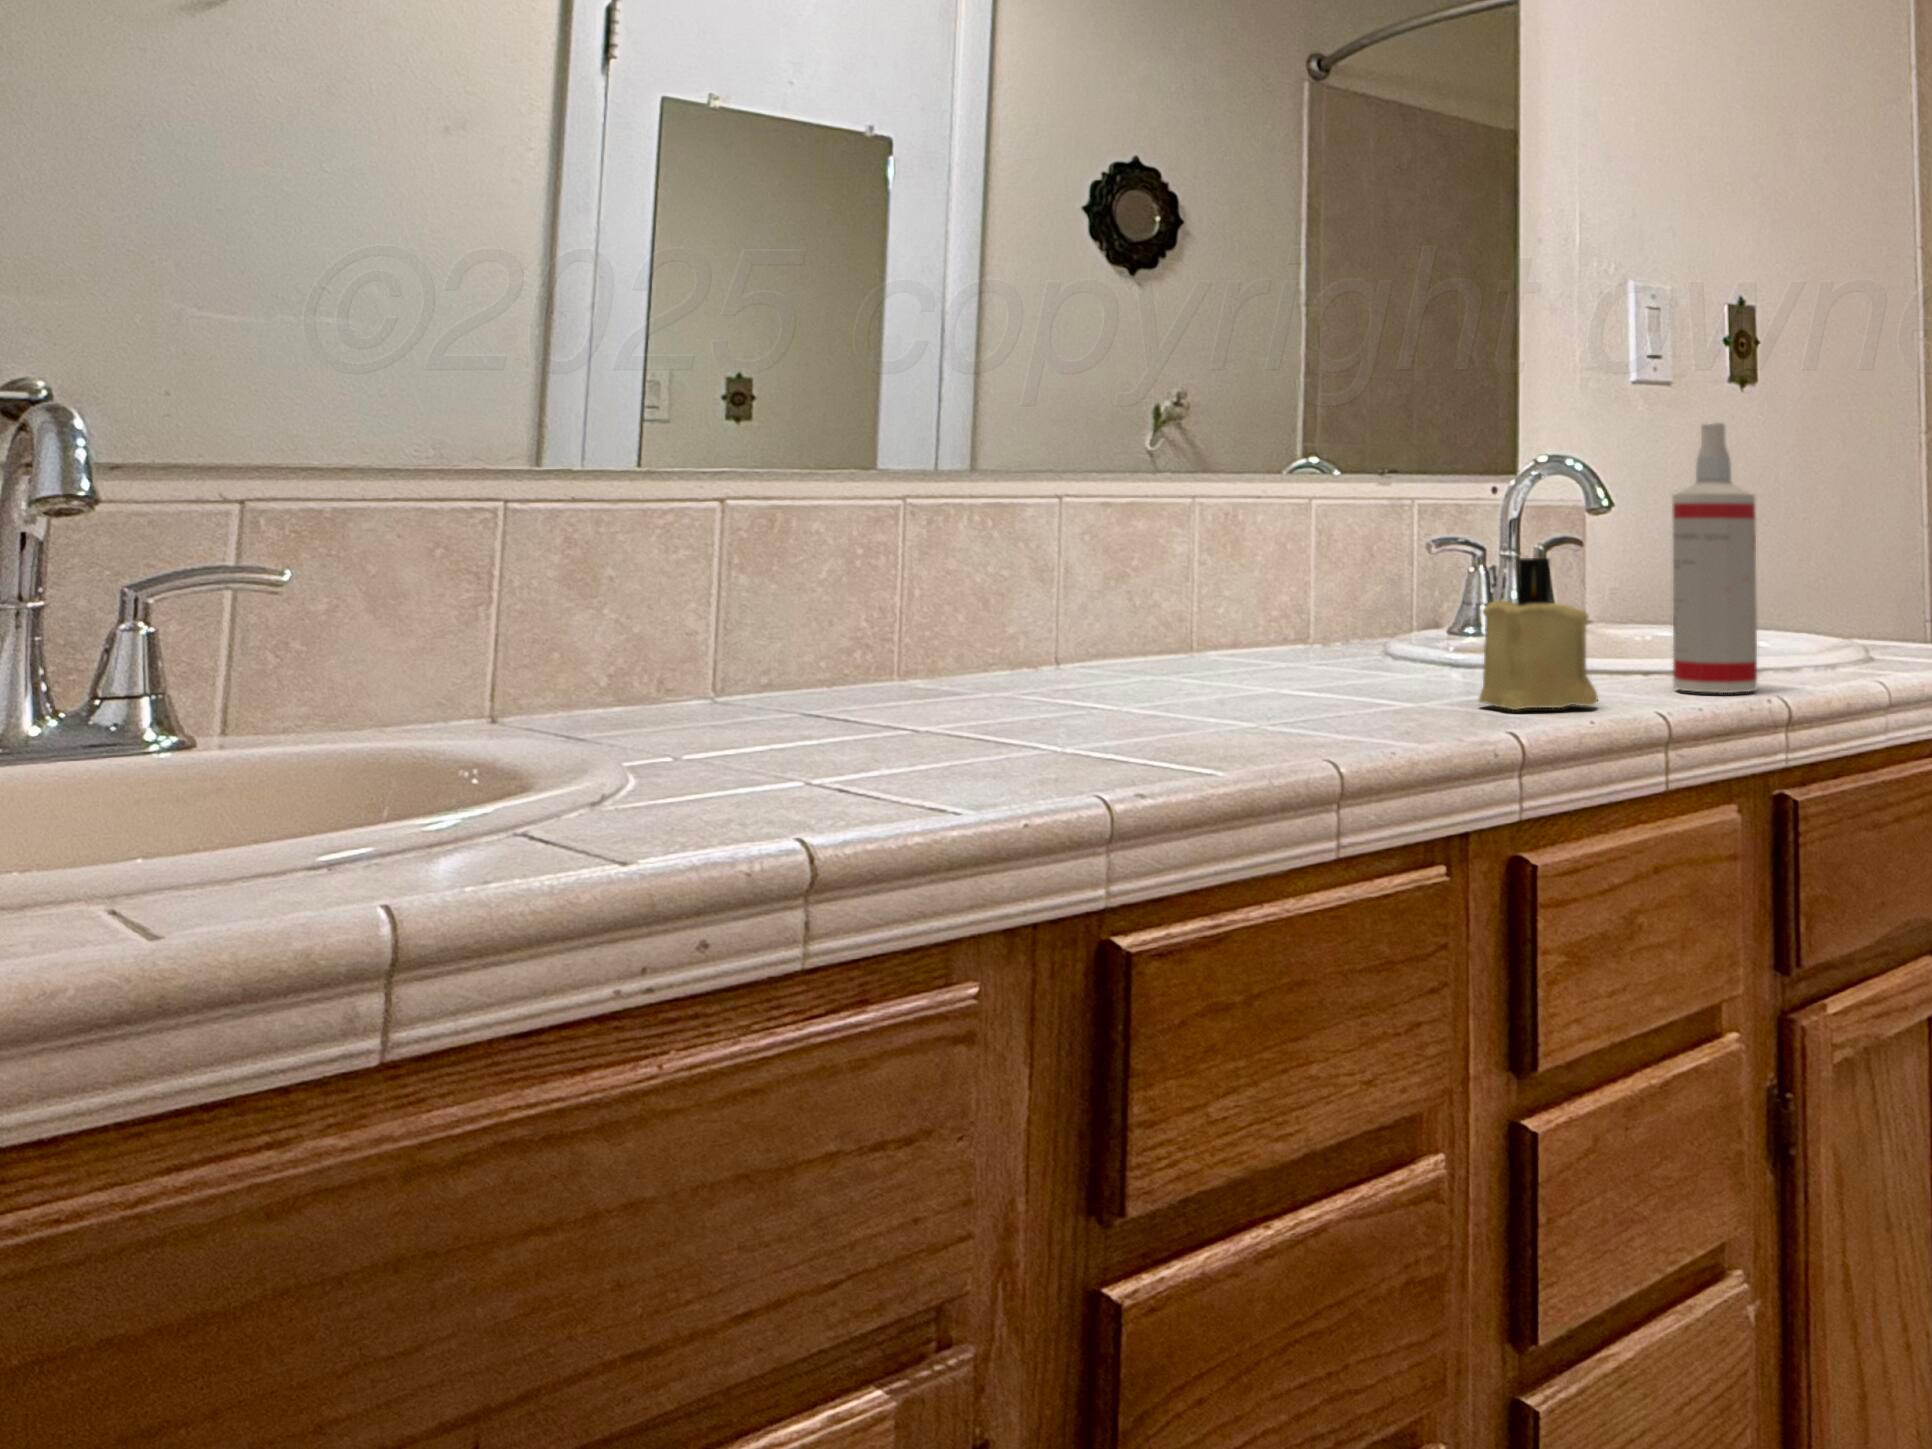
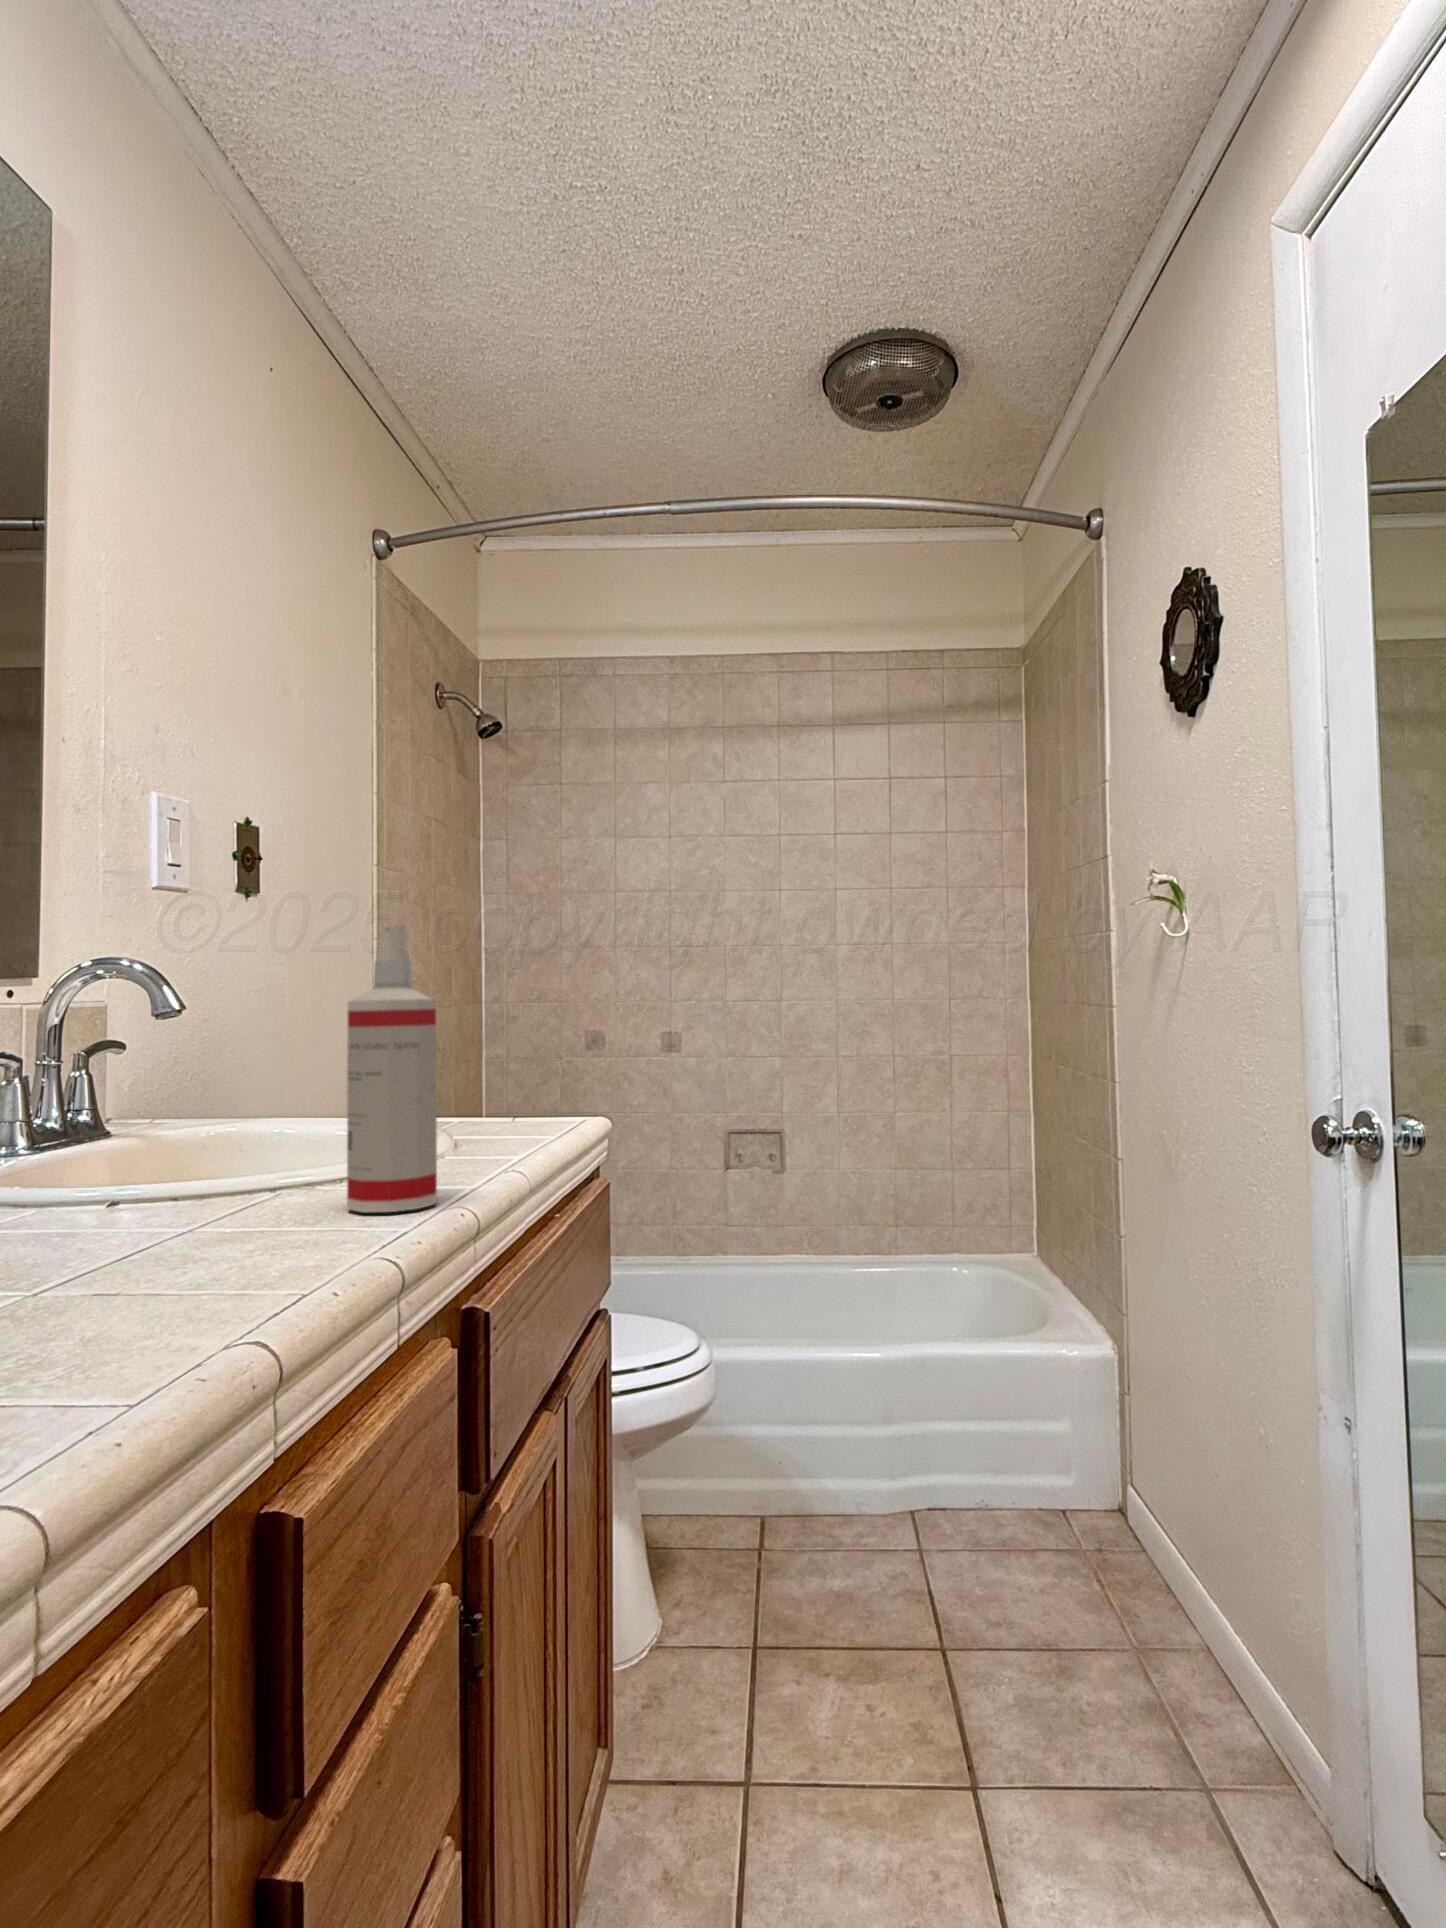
candle: present [1479,558,1598,710] -> none [150,1084,311,1281]

